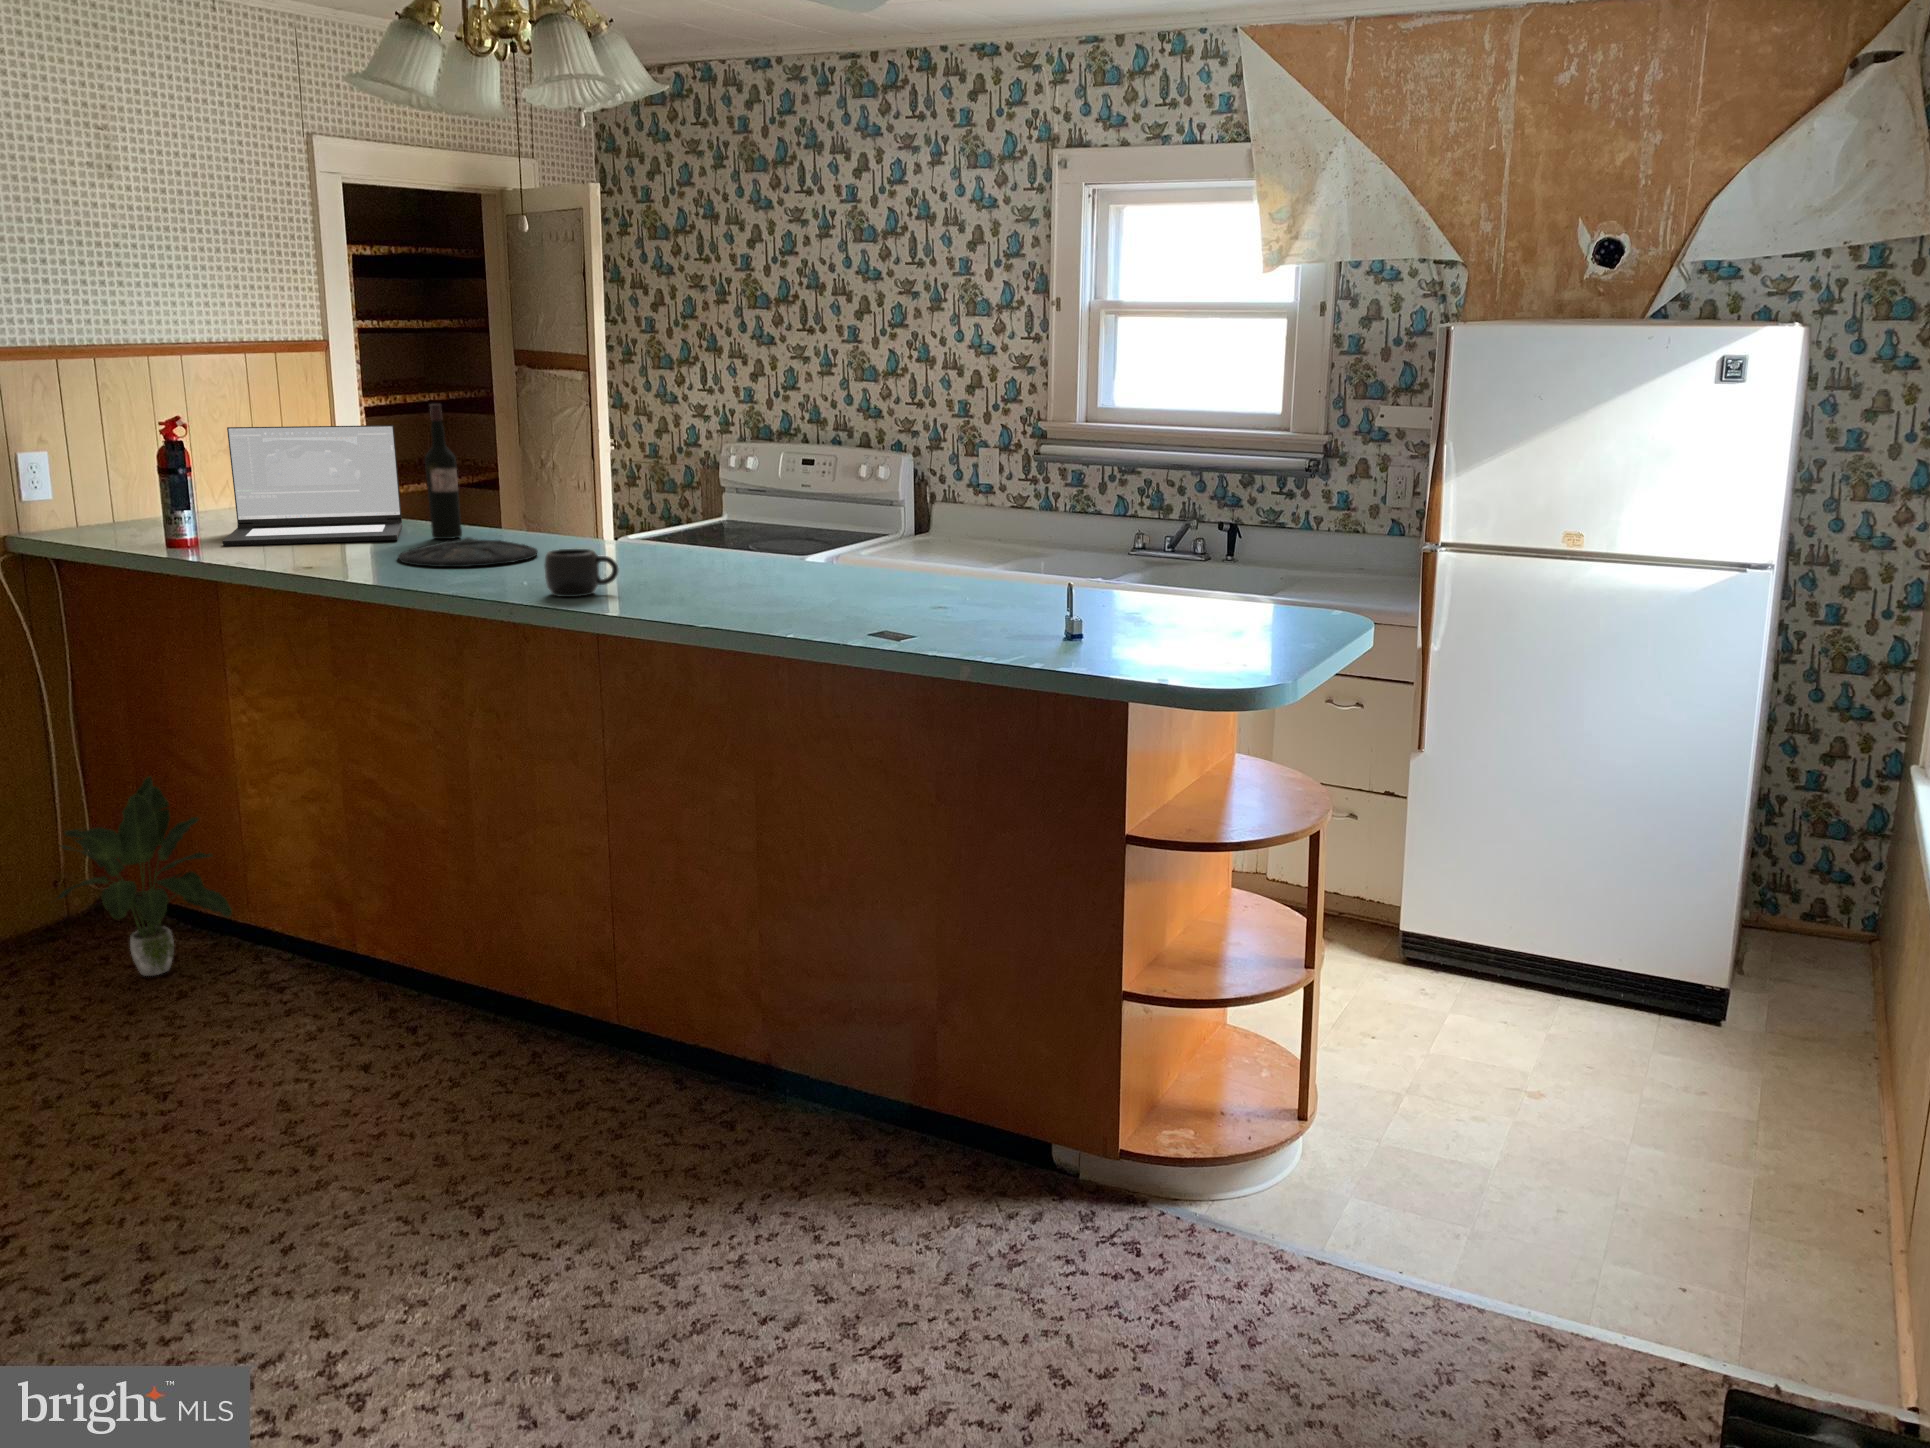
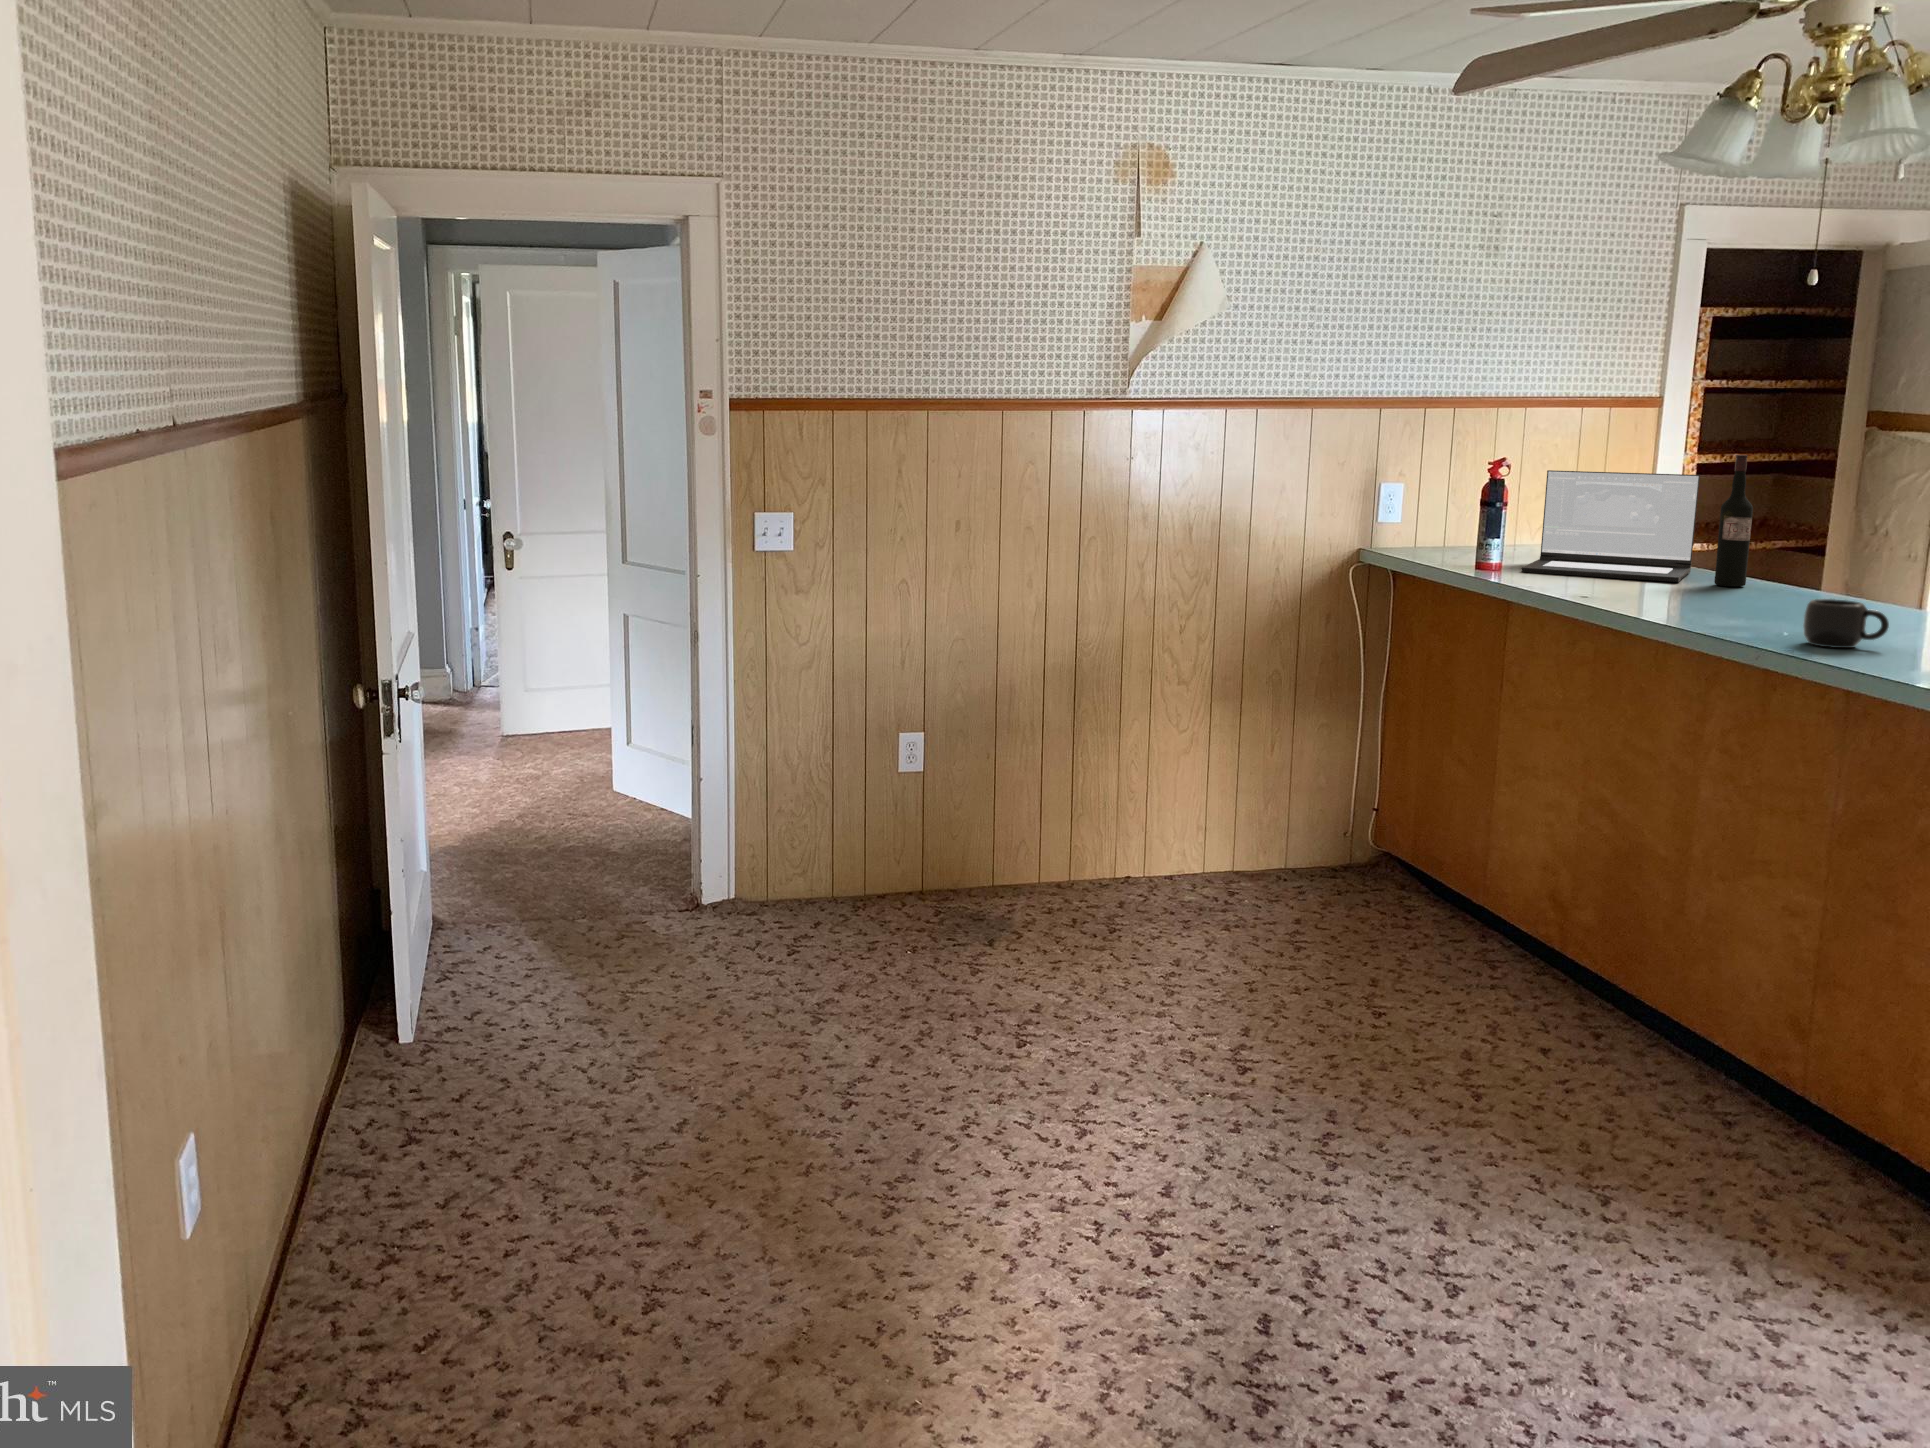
plate: present [398,538,538,567] -> none [1670,584,1817,612]
potted plant: present [58,776,232,976] -> none [1334,759,1469,926]

